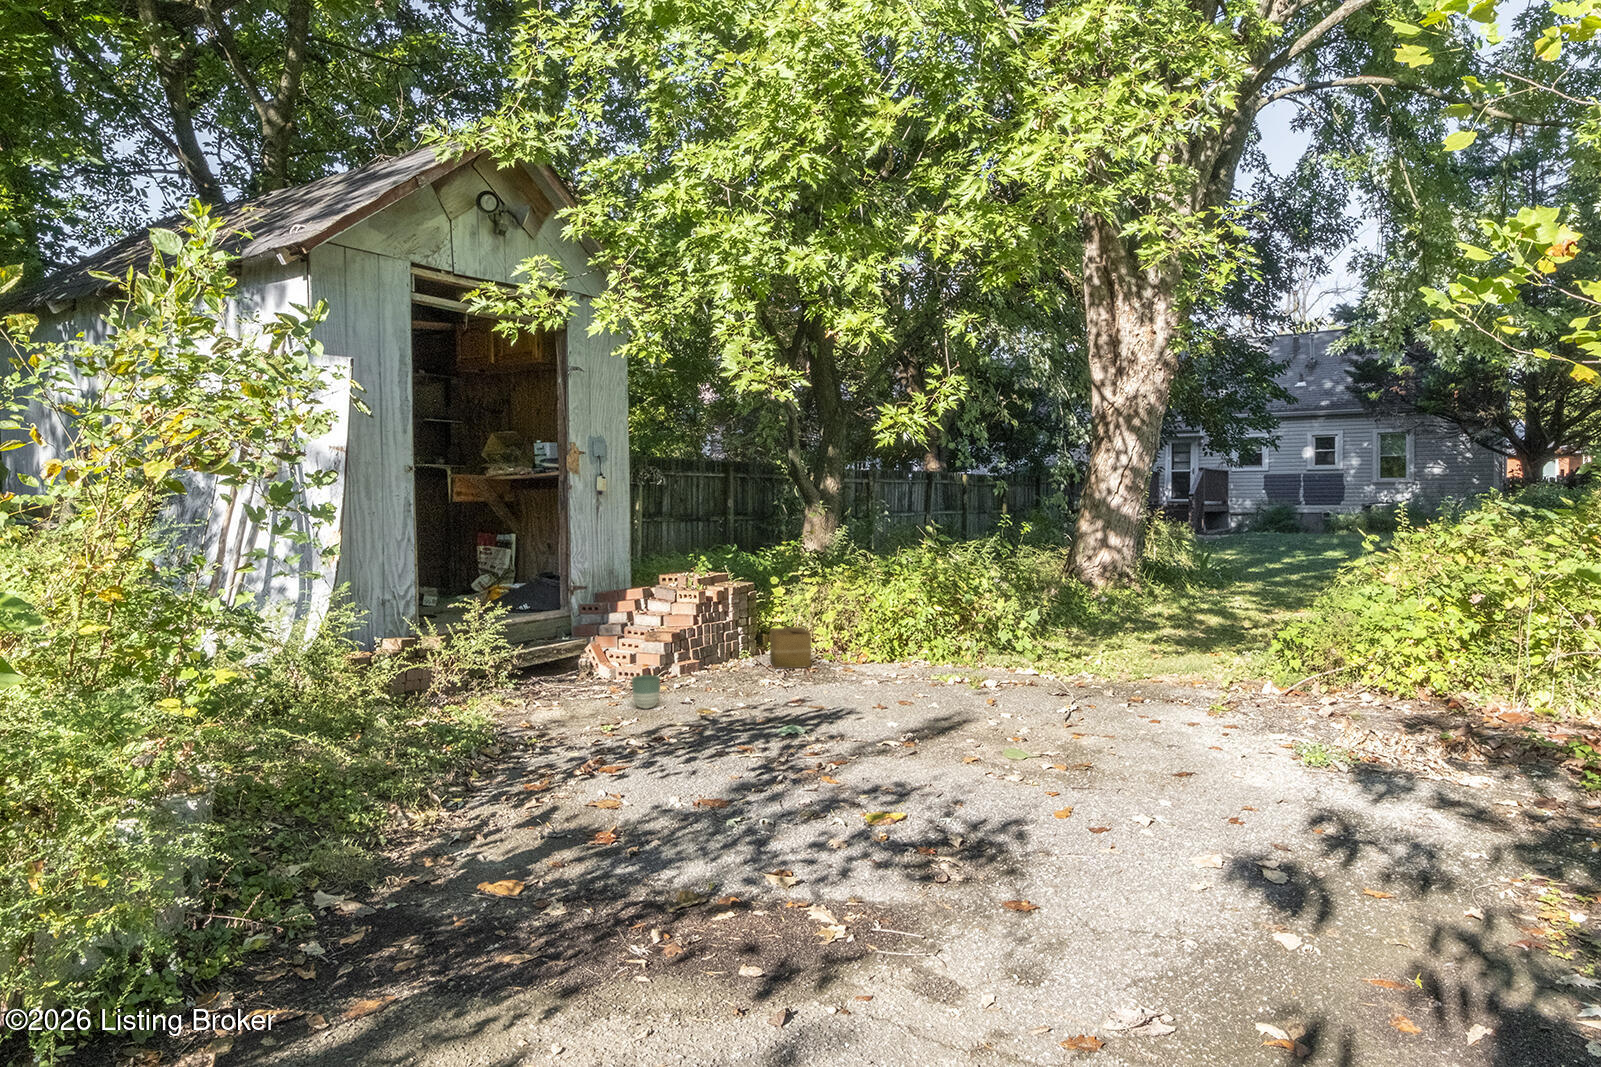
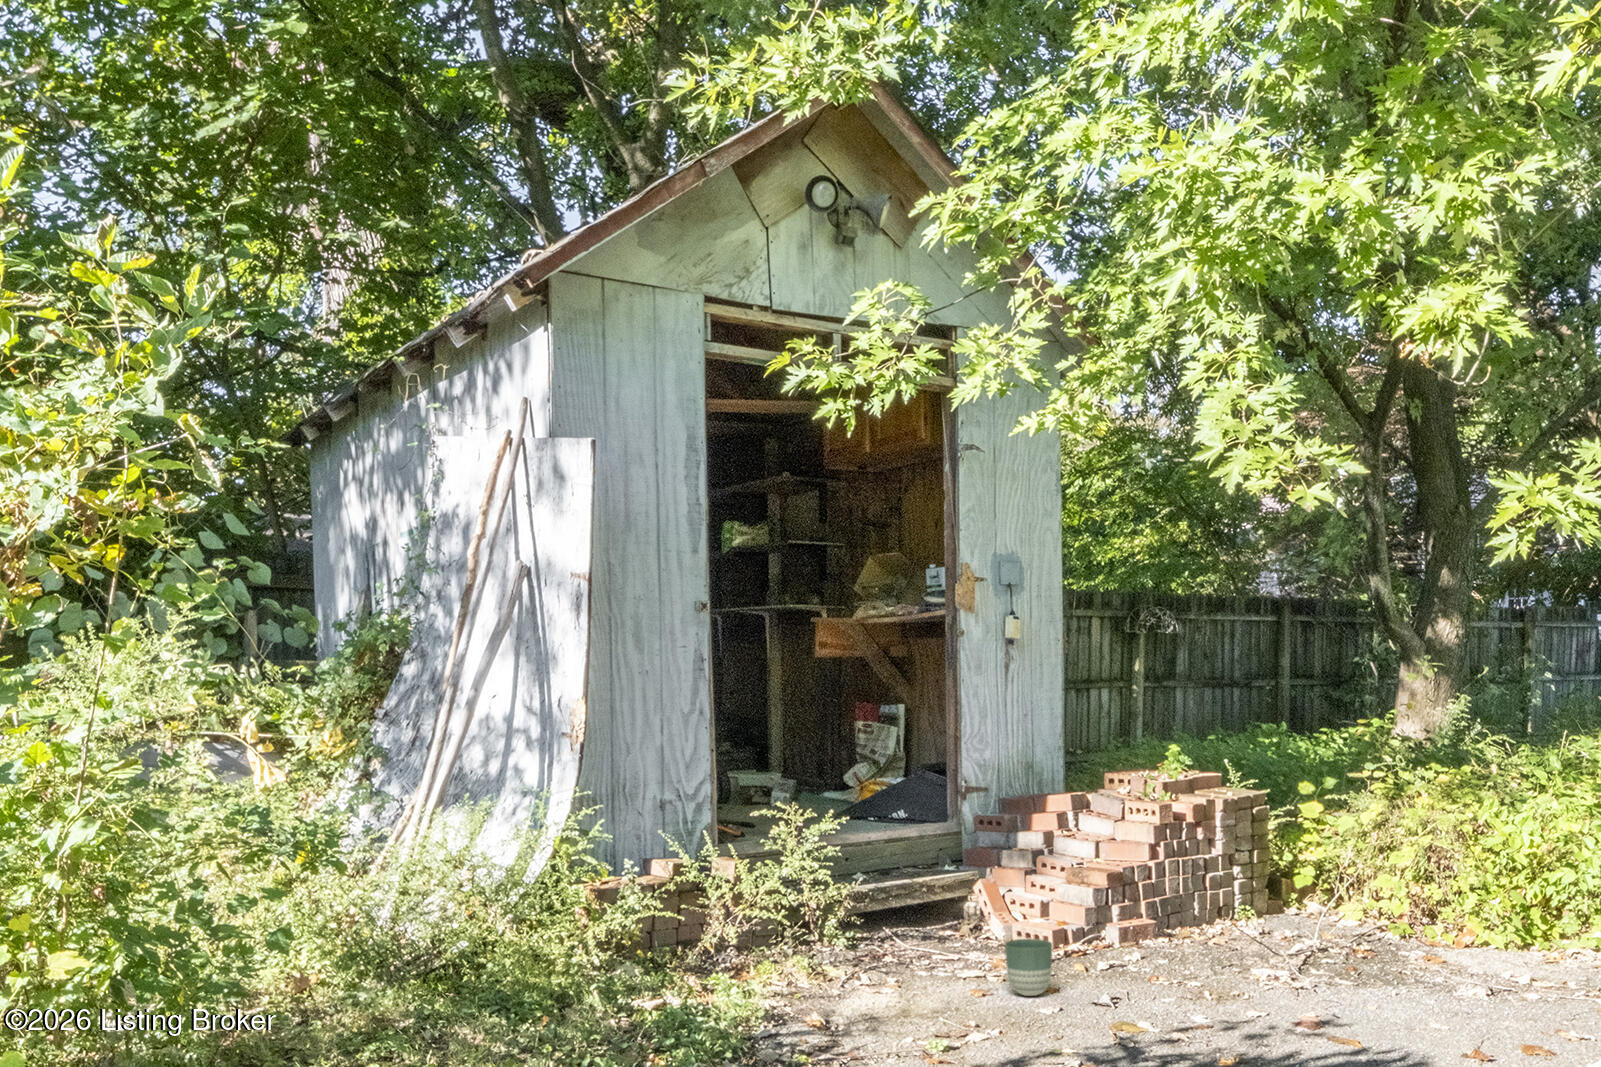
cardboard box: present [770,627,811,669] -> none [1283,871,1359,946]

